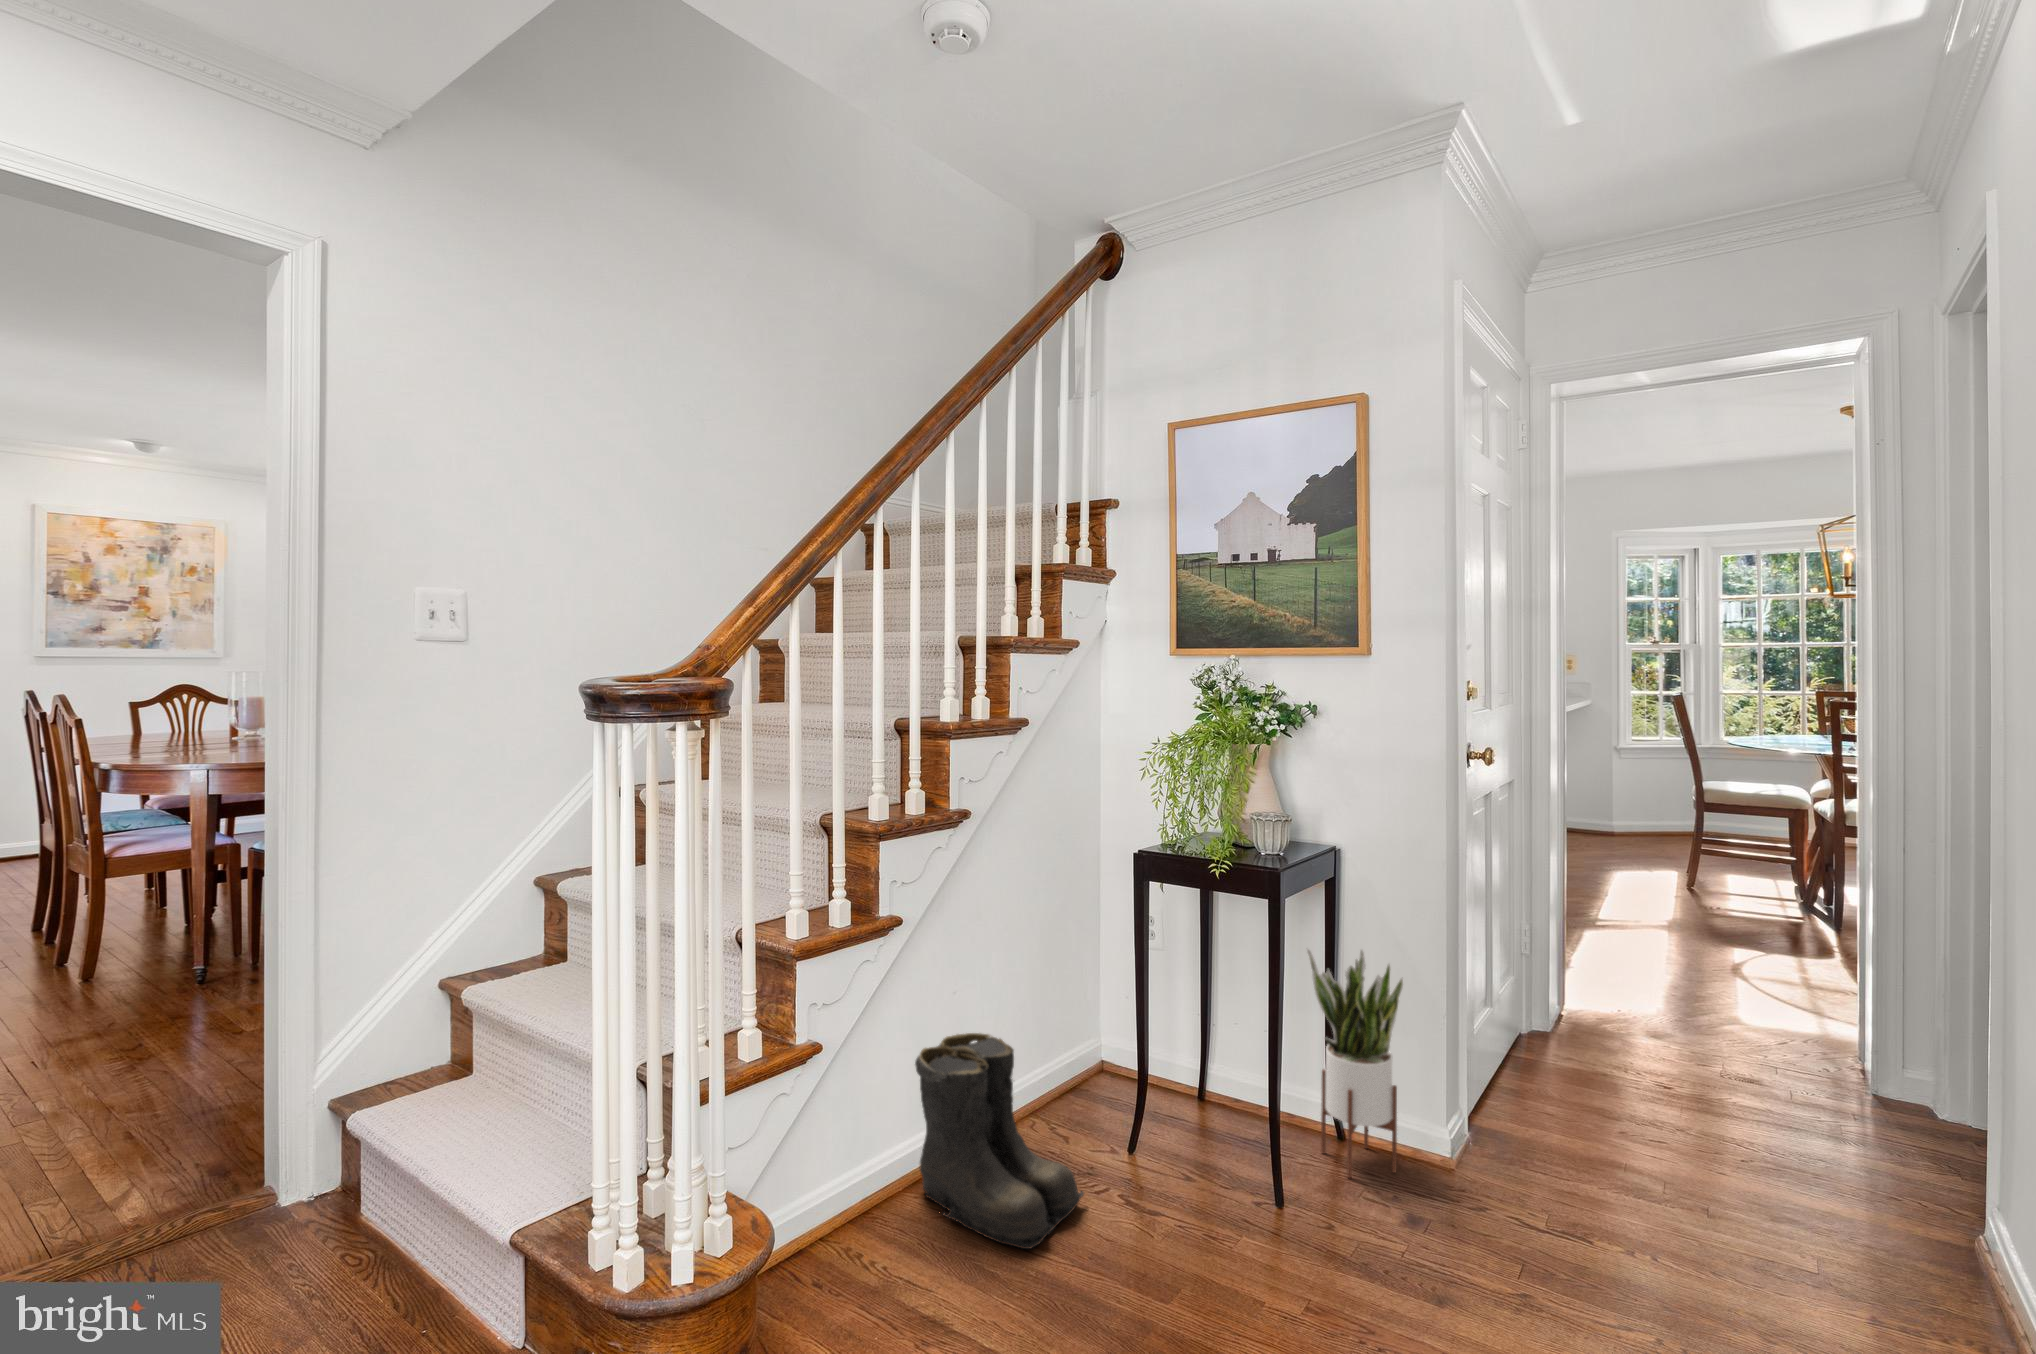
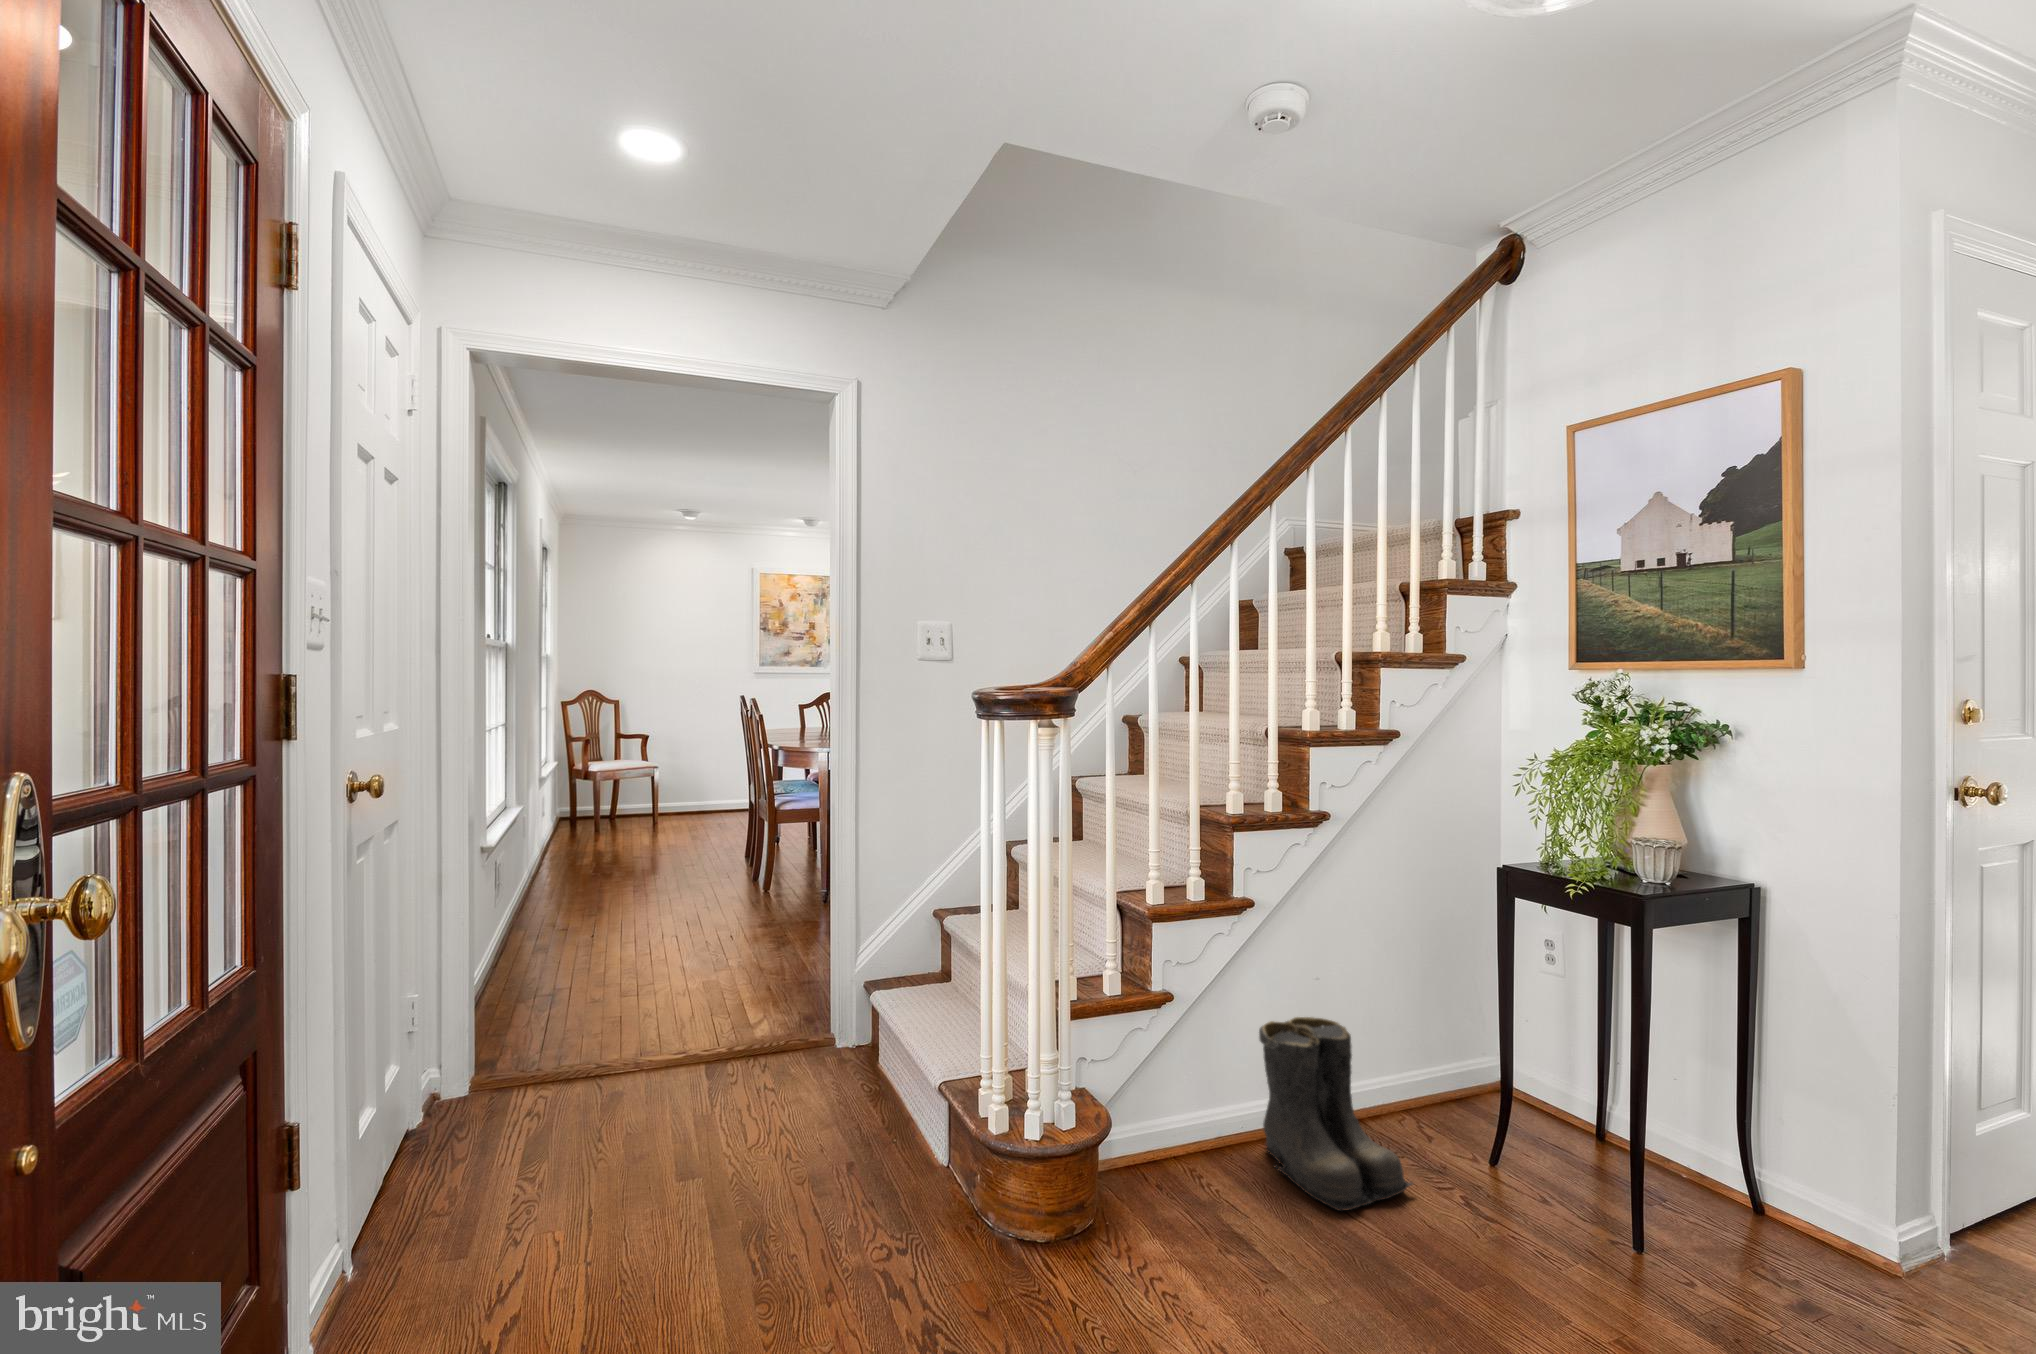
potted plant: present [1307,949,1403,1178] -> none [1695,990,1826,1265]

